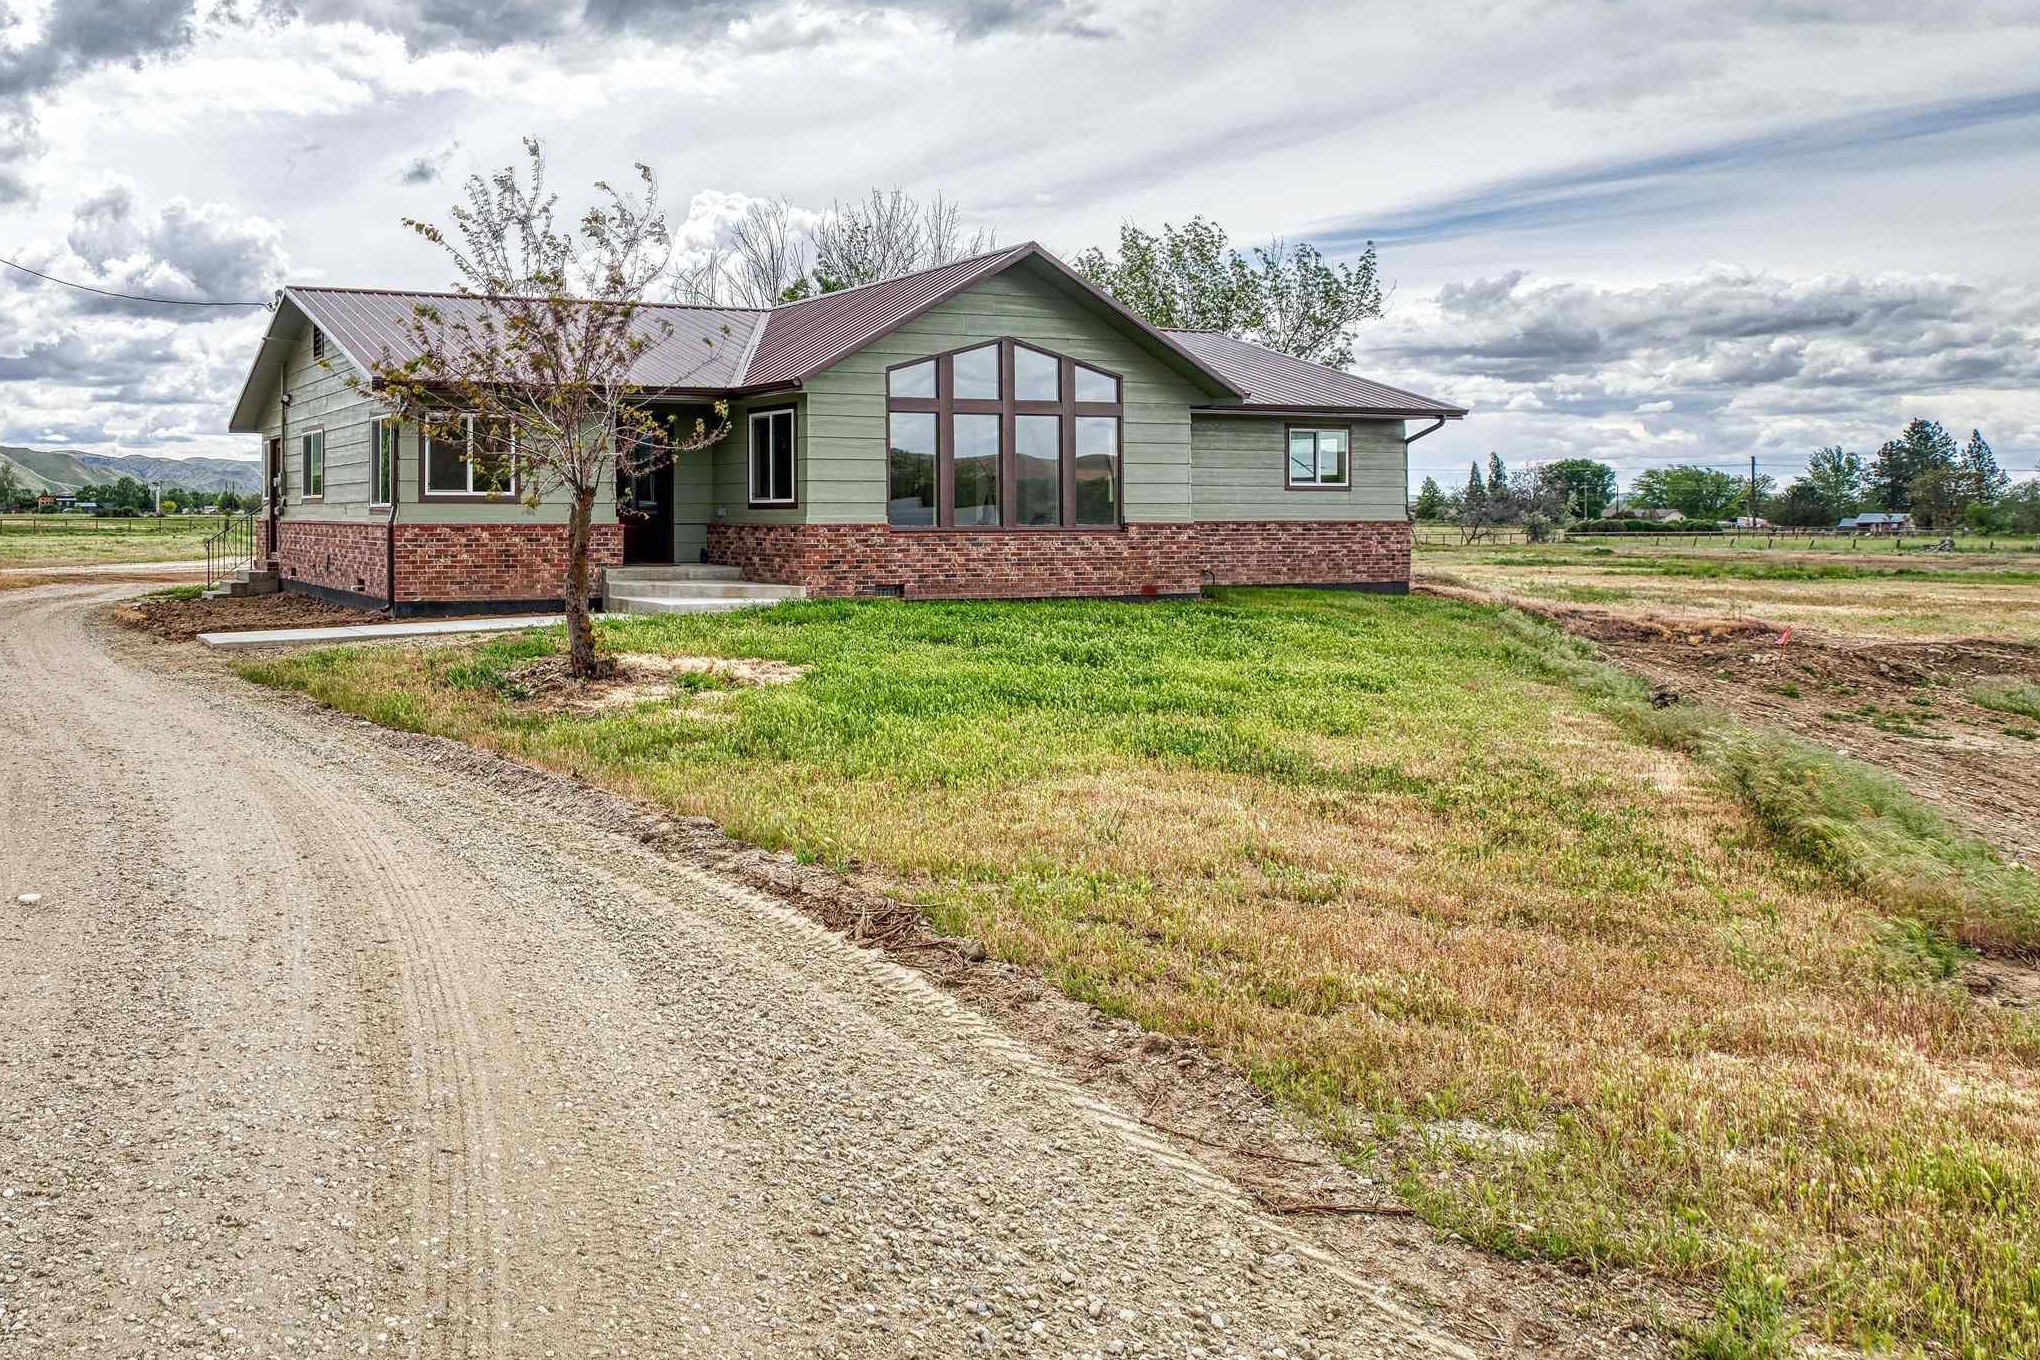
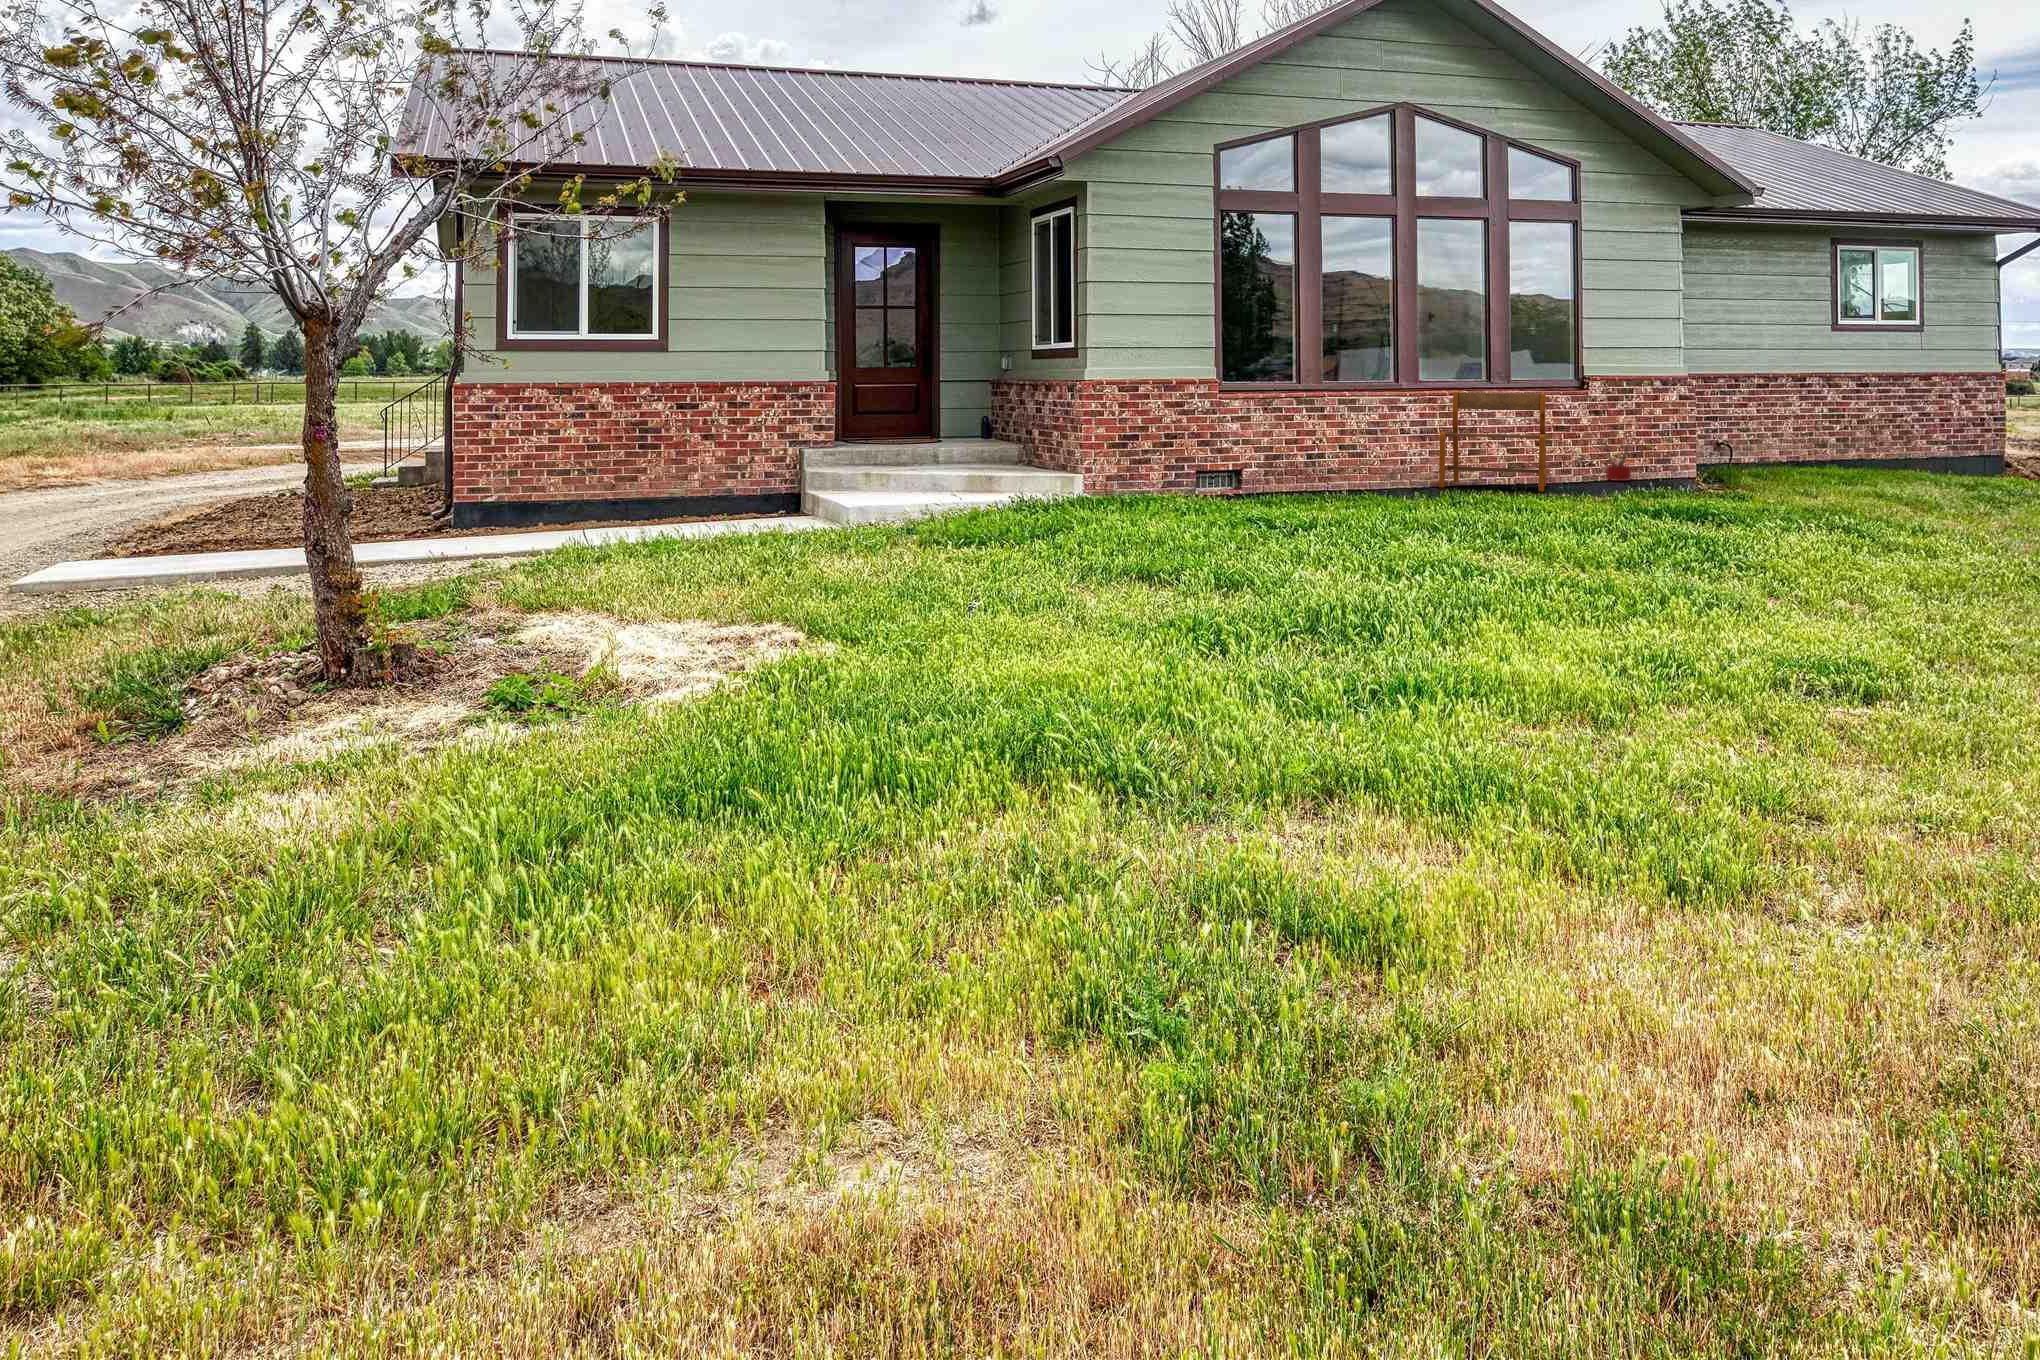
bench: none [1032,533,1107,601] -> present [1439,391,1550,491]

